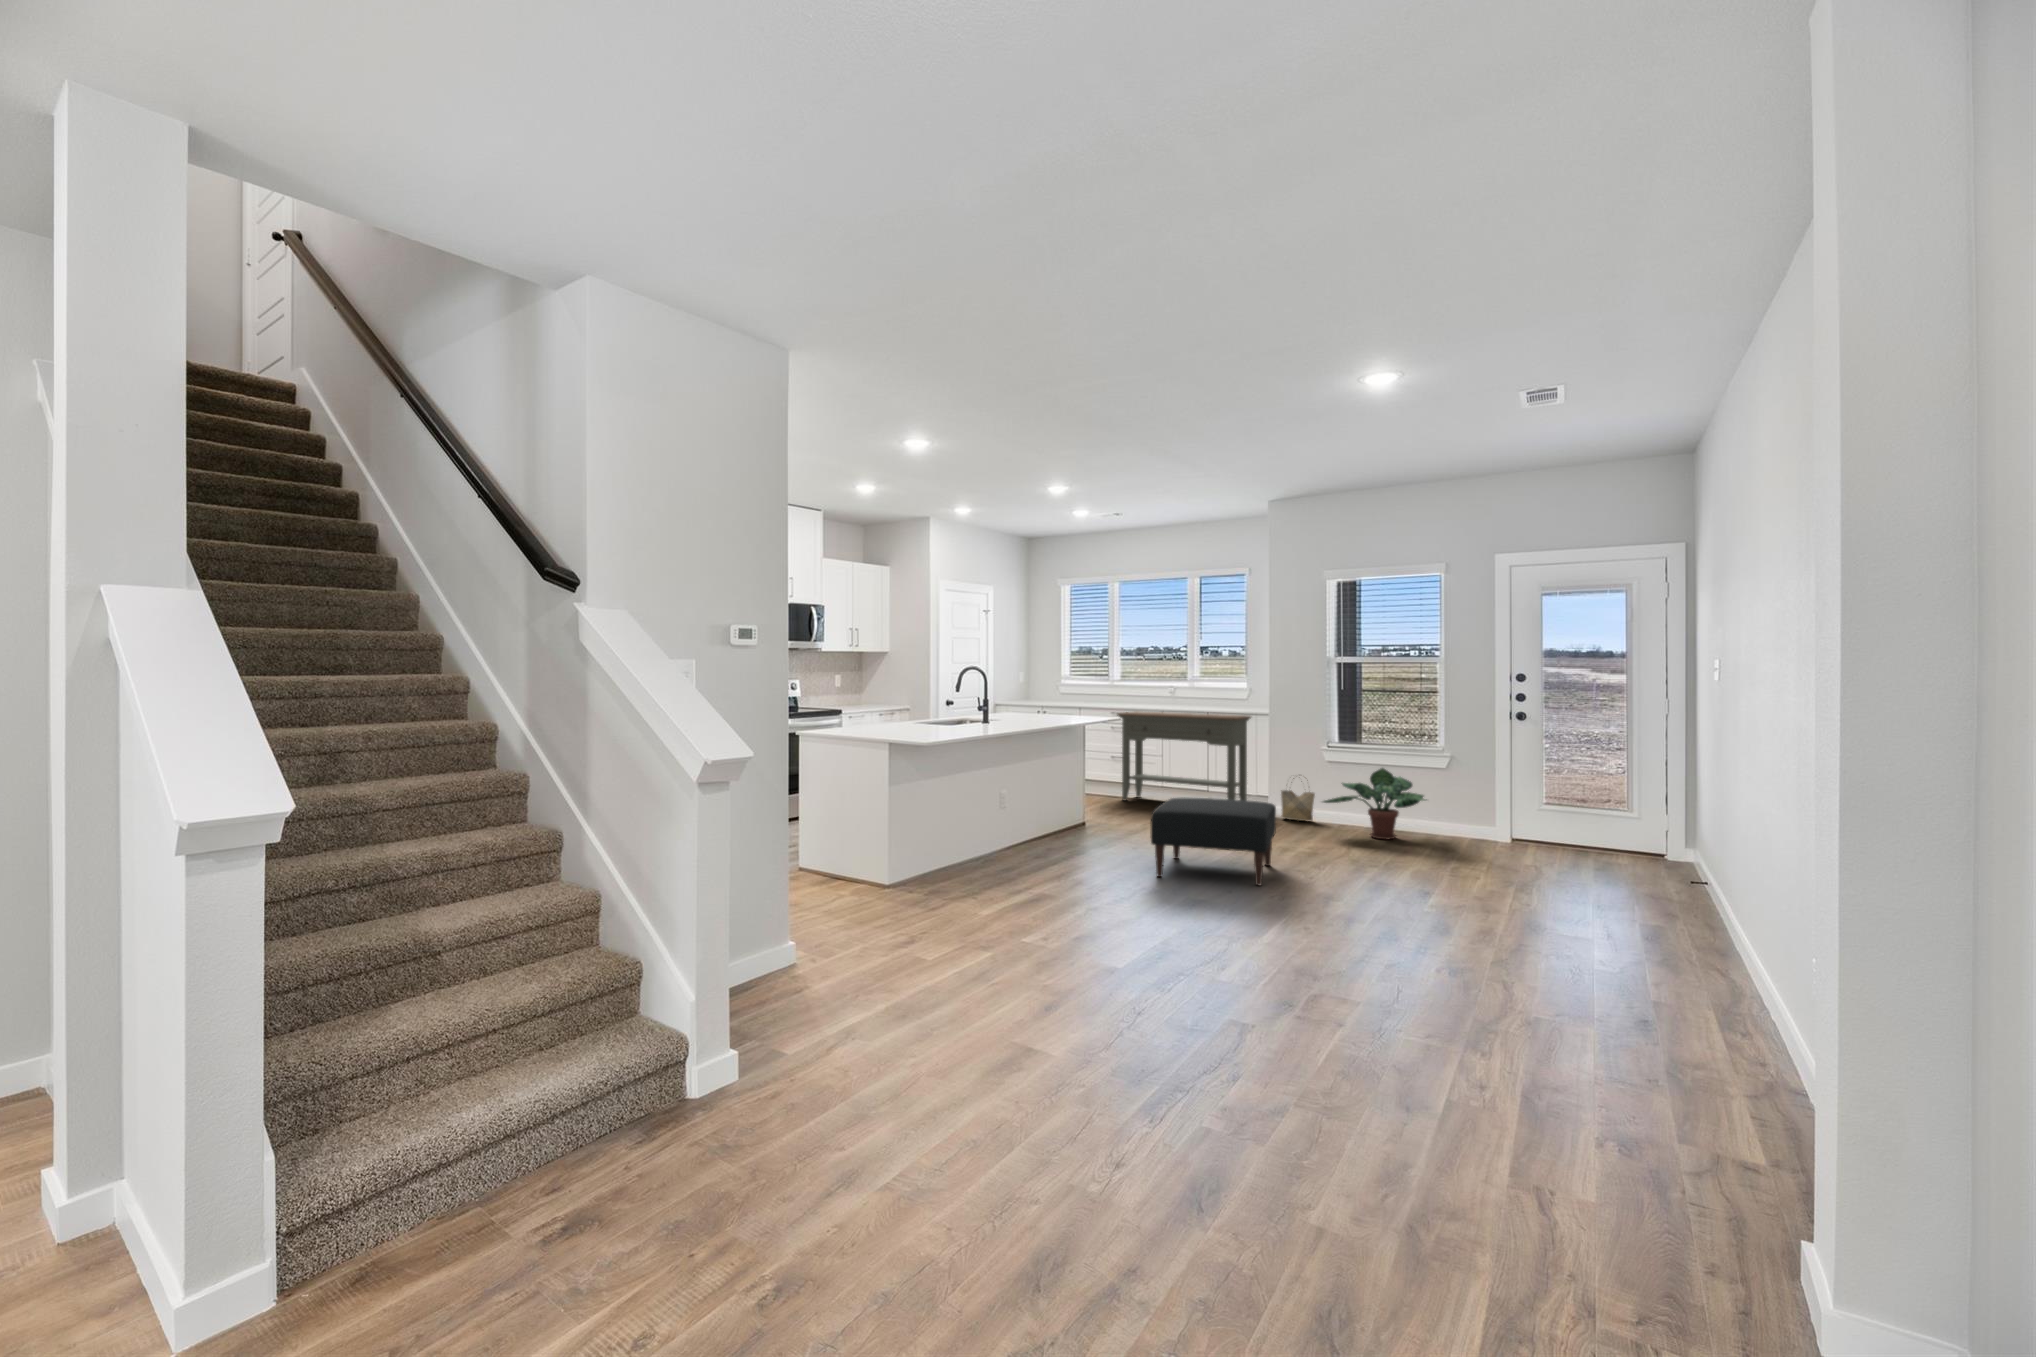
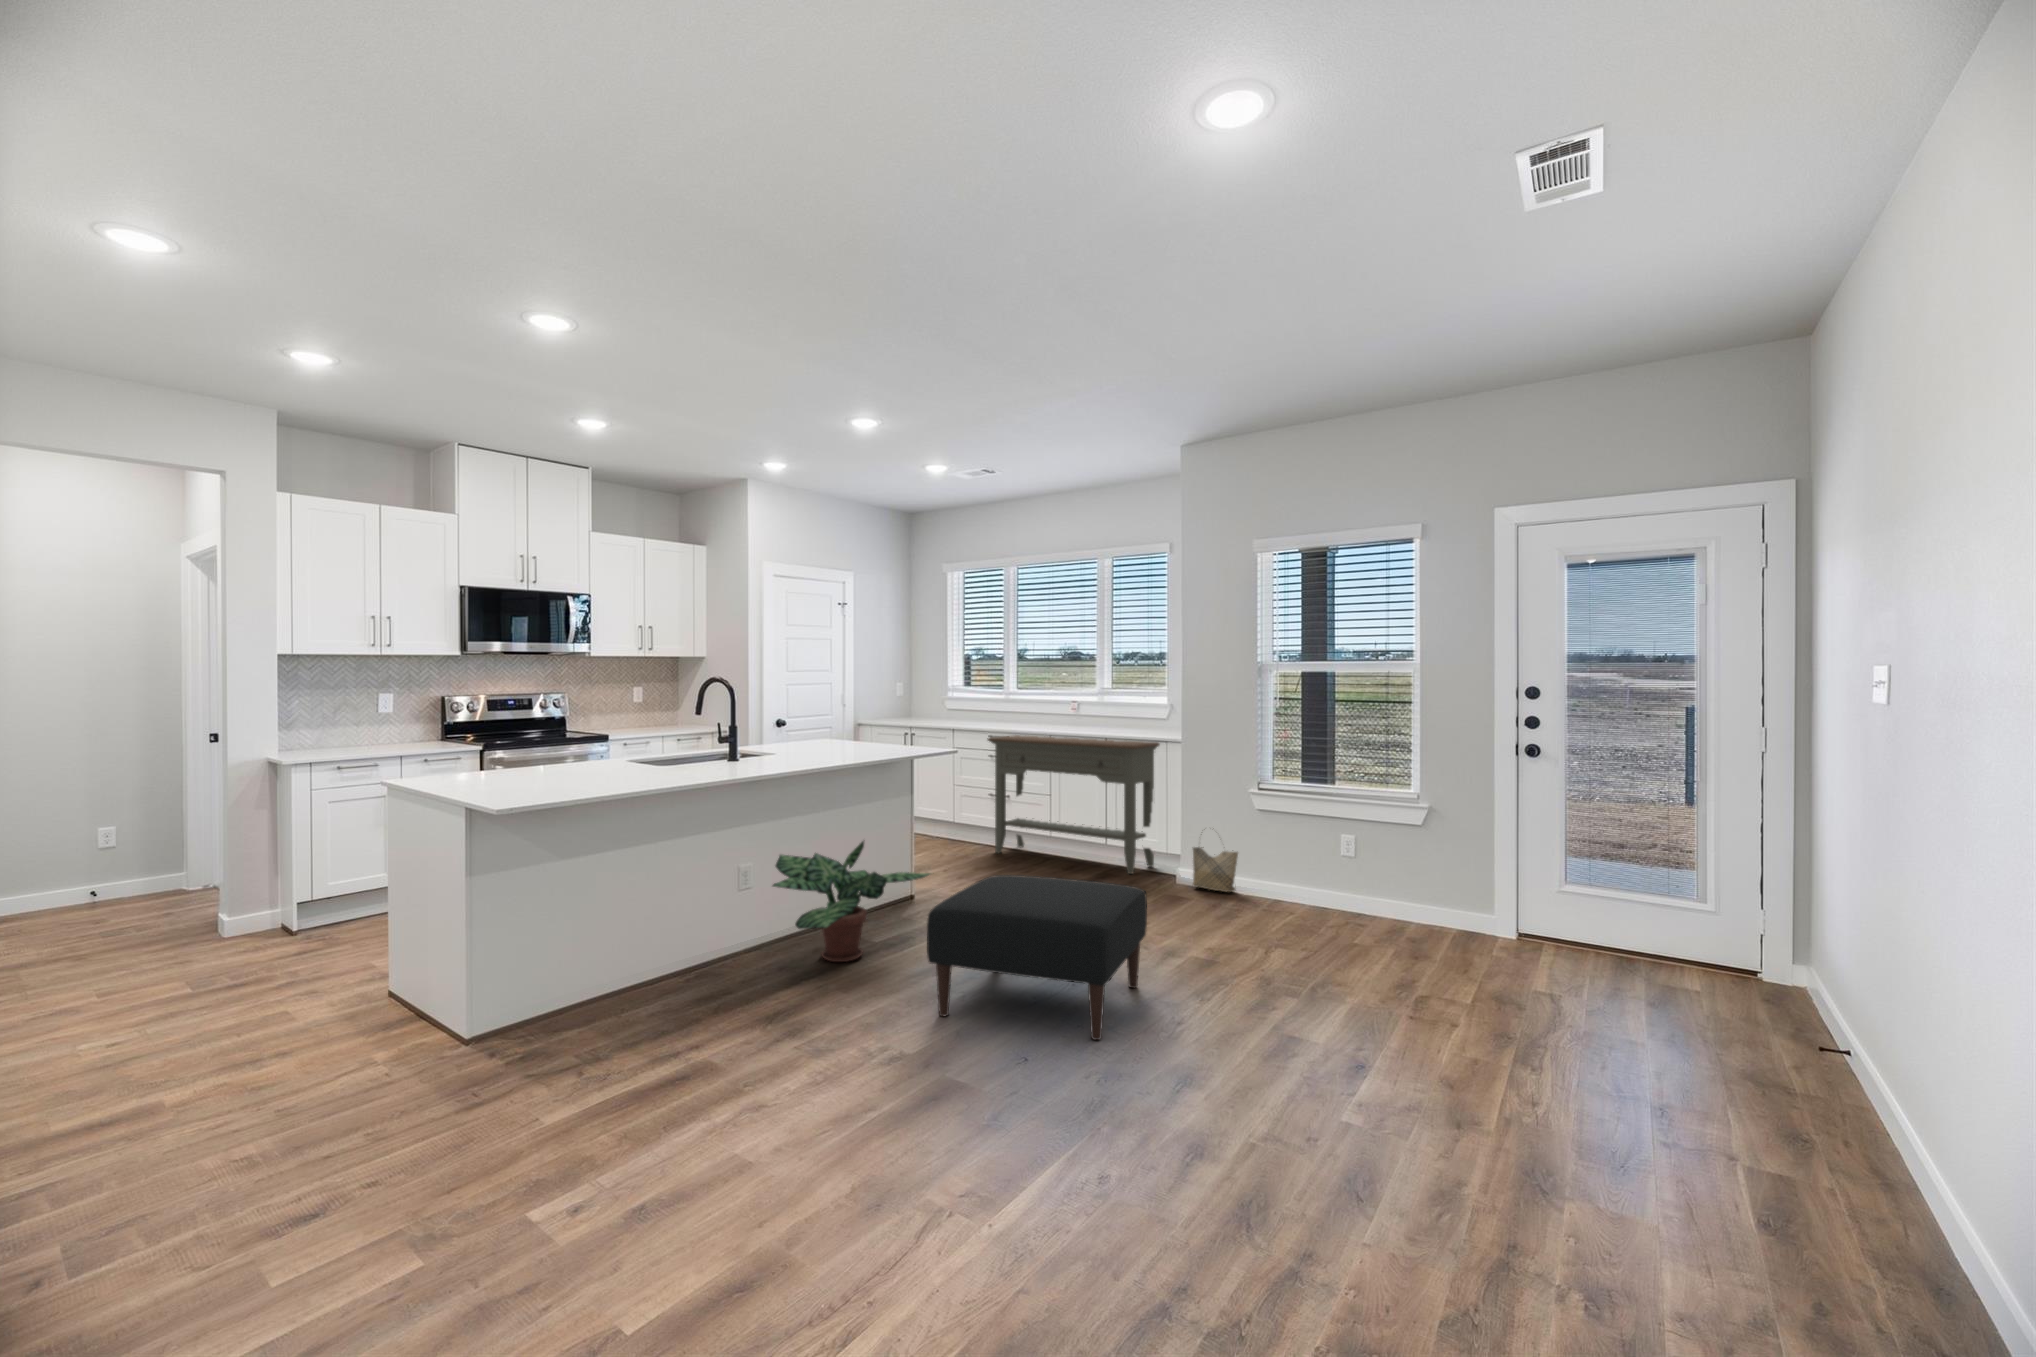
potted plant: present [1323,768,1427,839] -> present [773,841,930,962]

